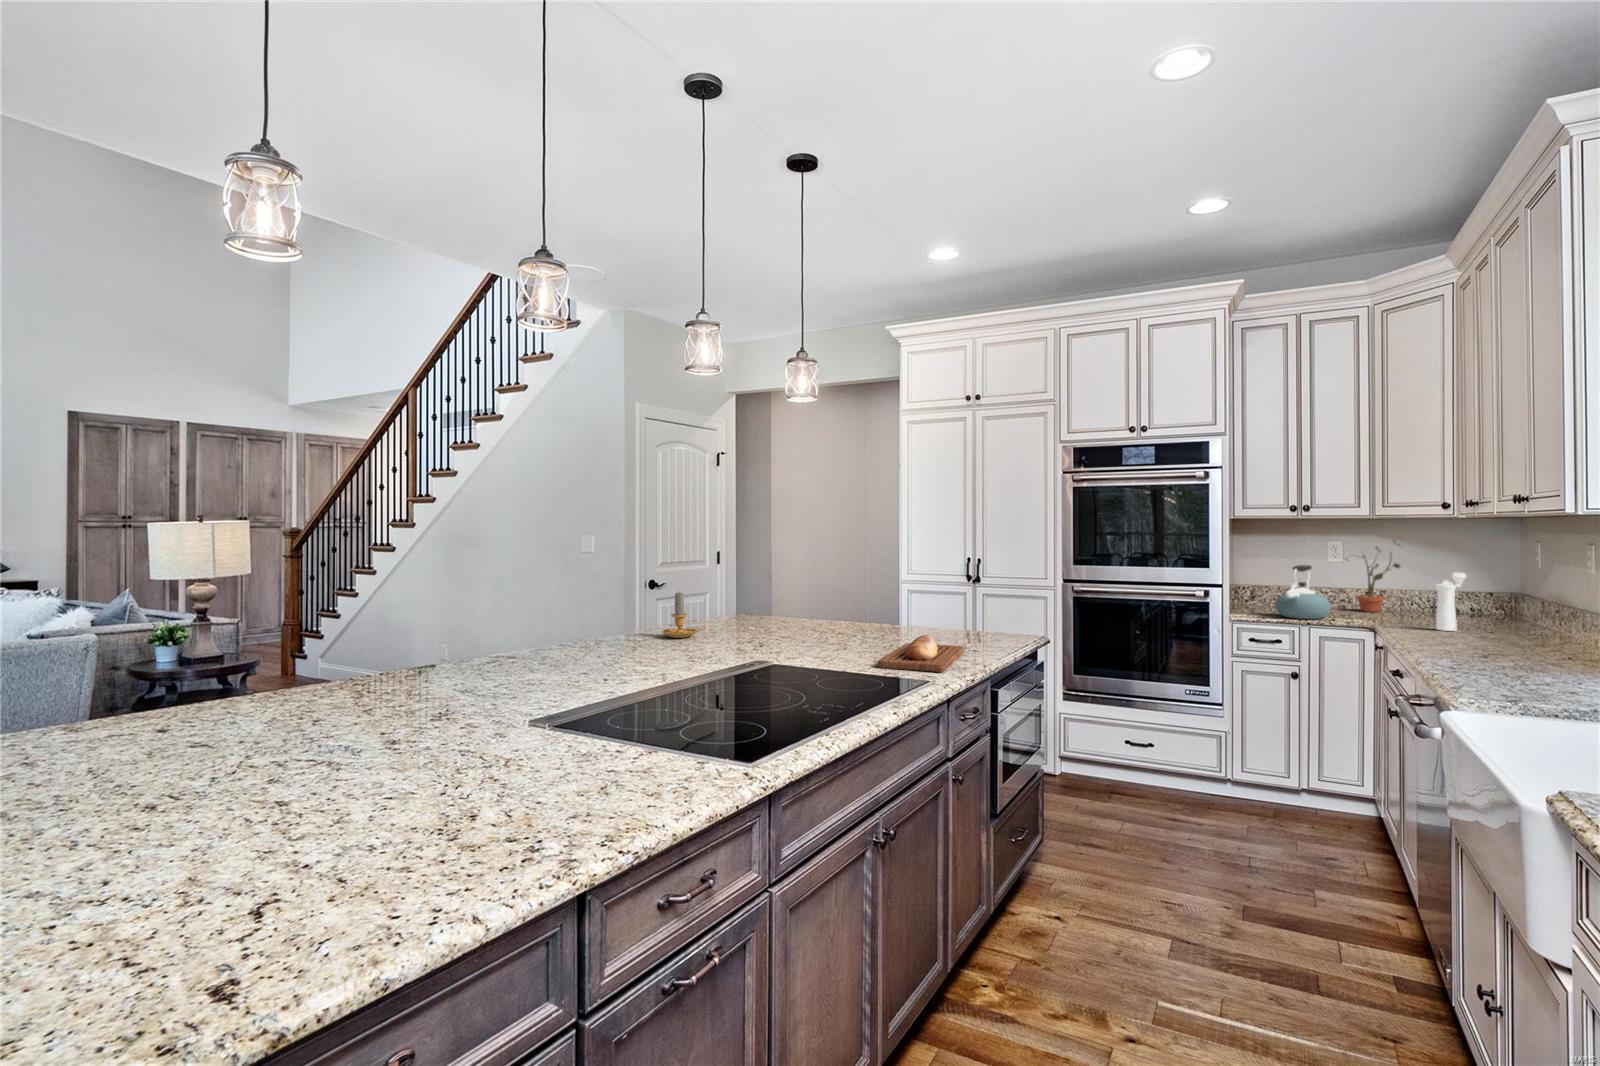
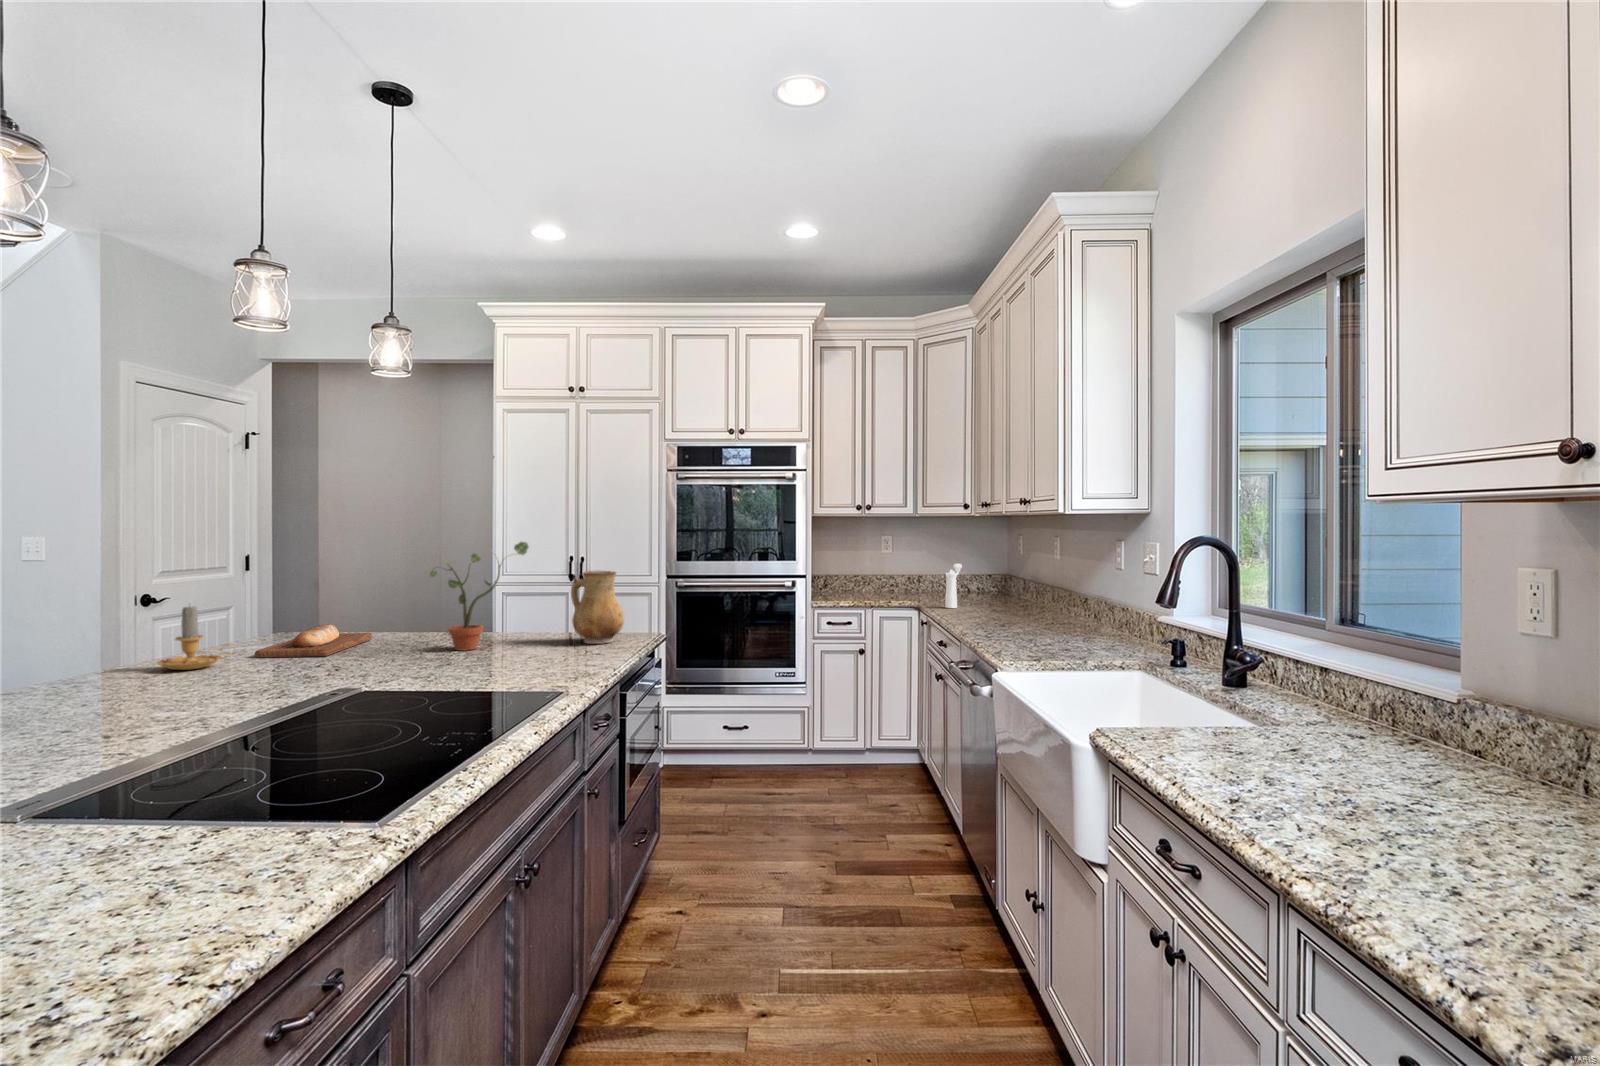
potted plant: present [1346,540,1400,612] -> present [430,542,528,651]
kettle: present [1275,565,1331,619] -> none [841,560,878,604]
ceramic pitcher: none [951,572,1000,642] -> present [571,571,624,644]
bread loaf: present [878,635,964,672] -> present [255,624,372,658]

